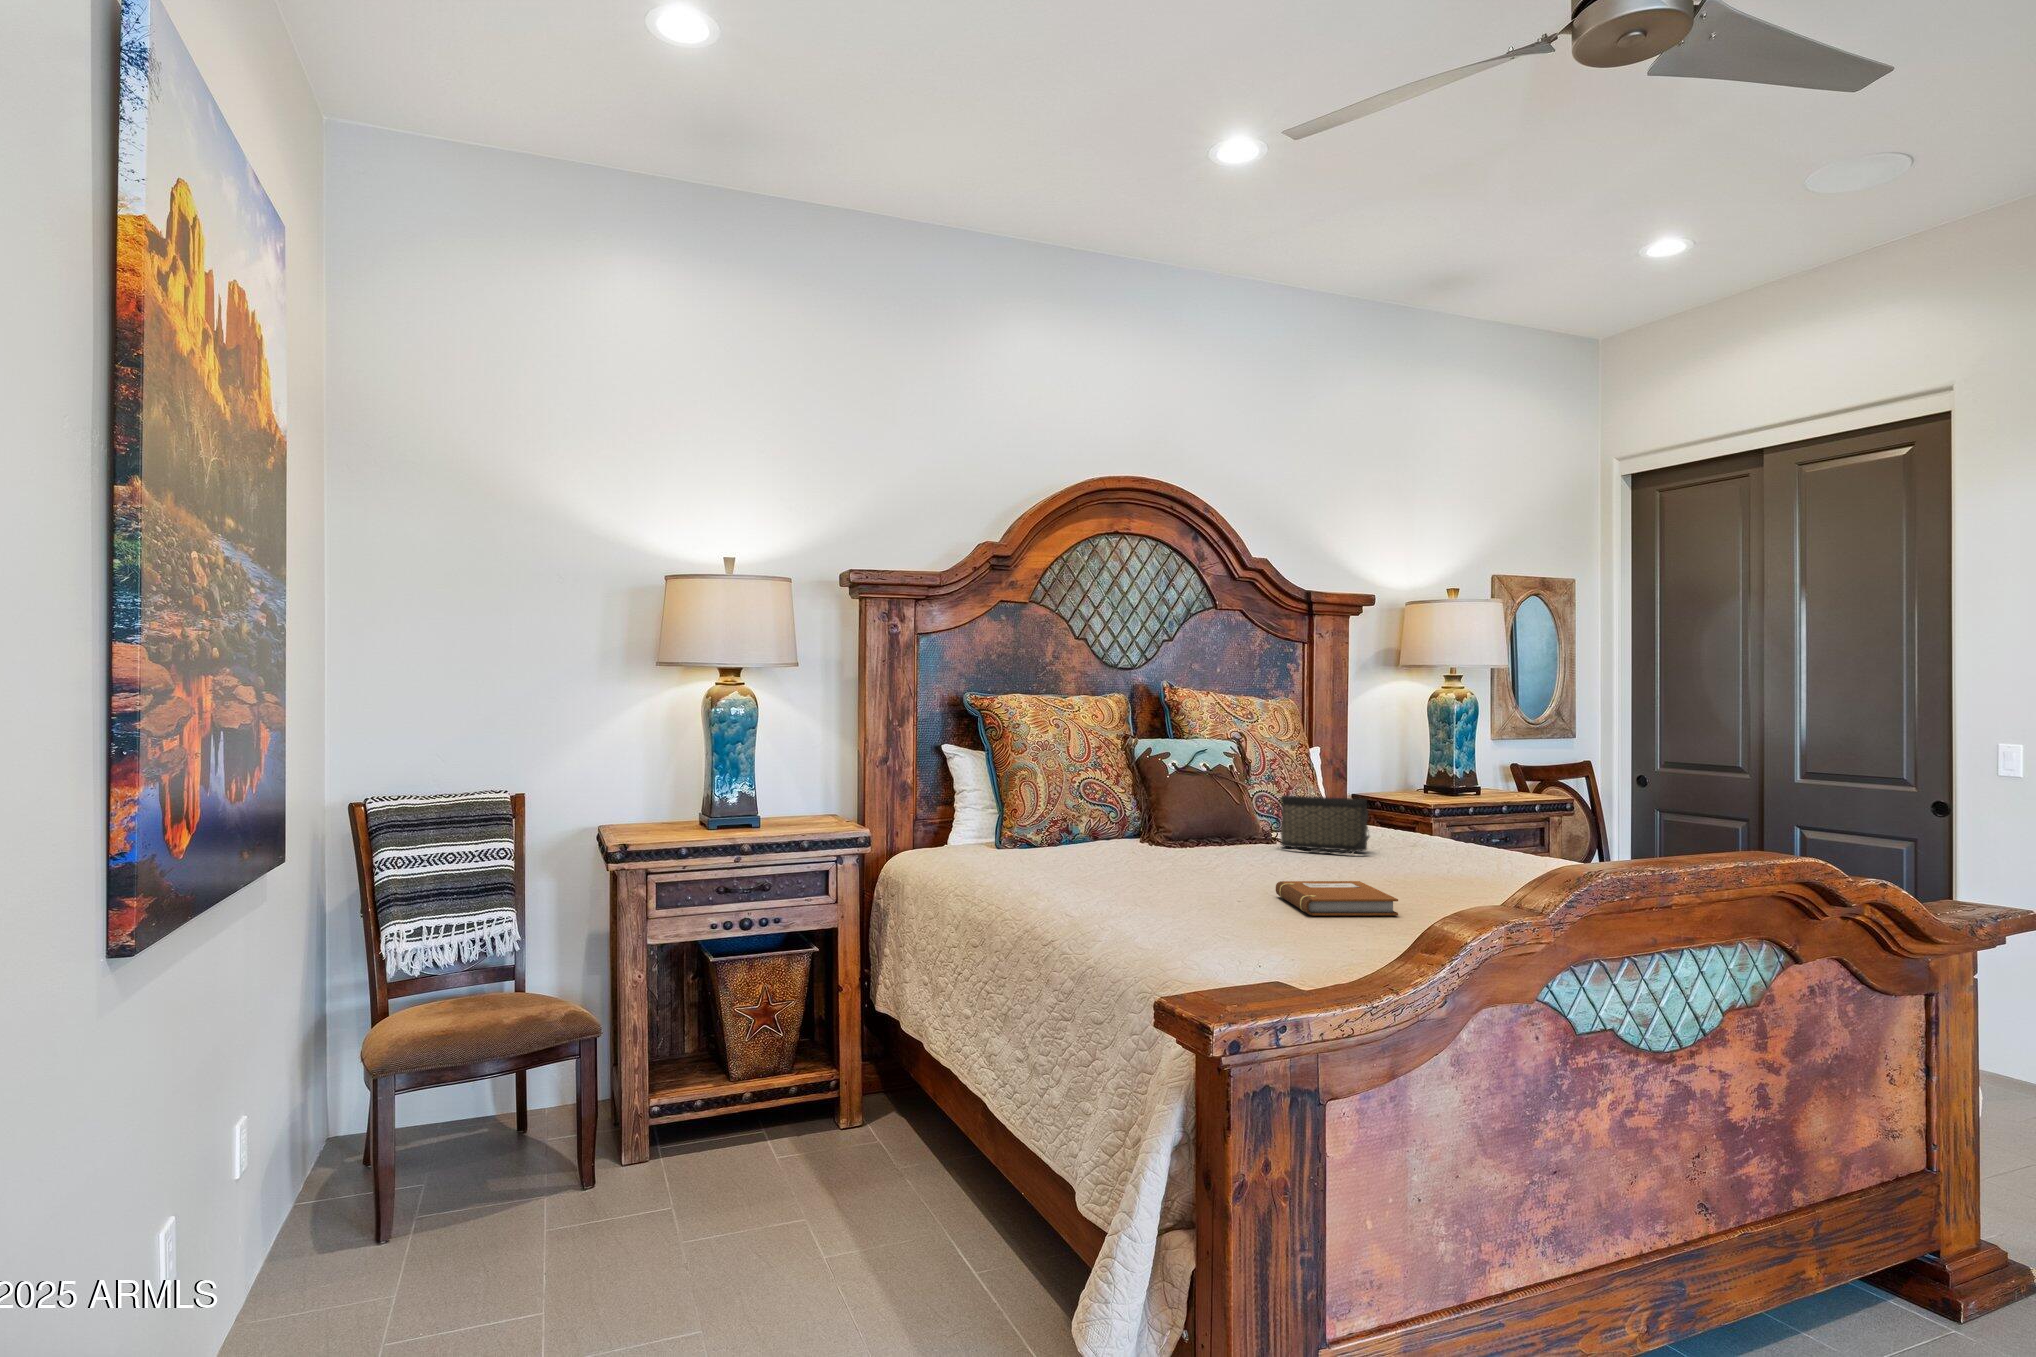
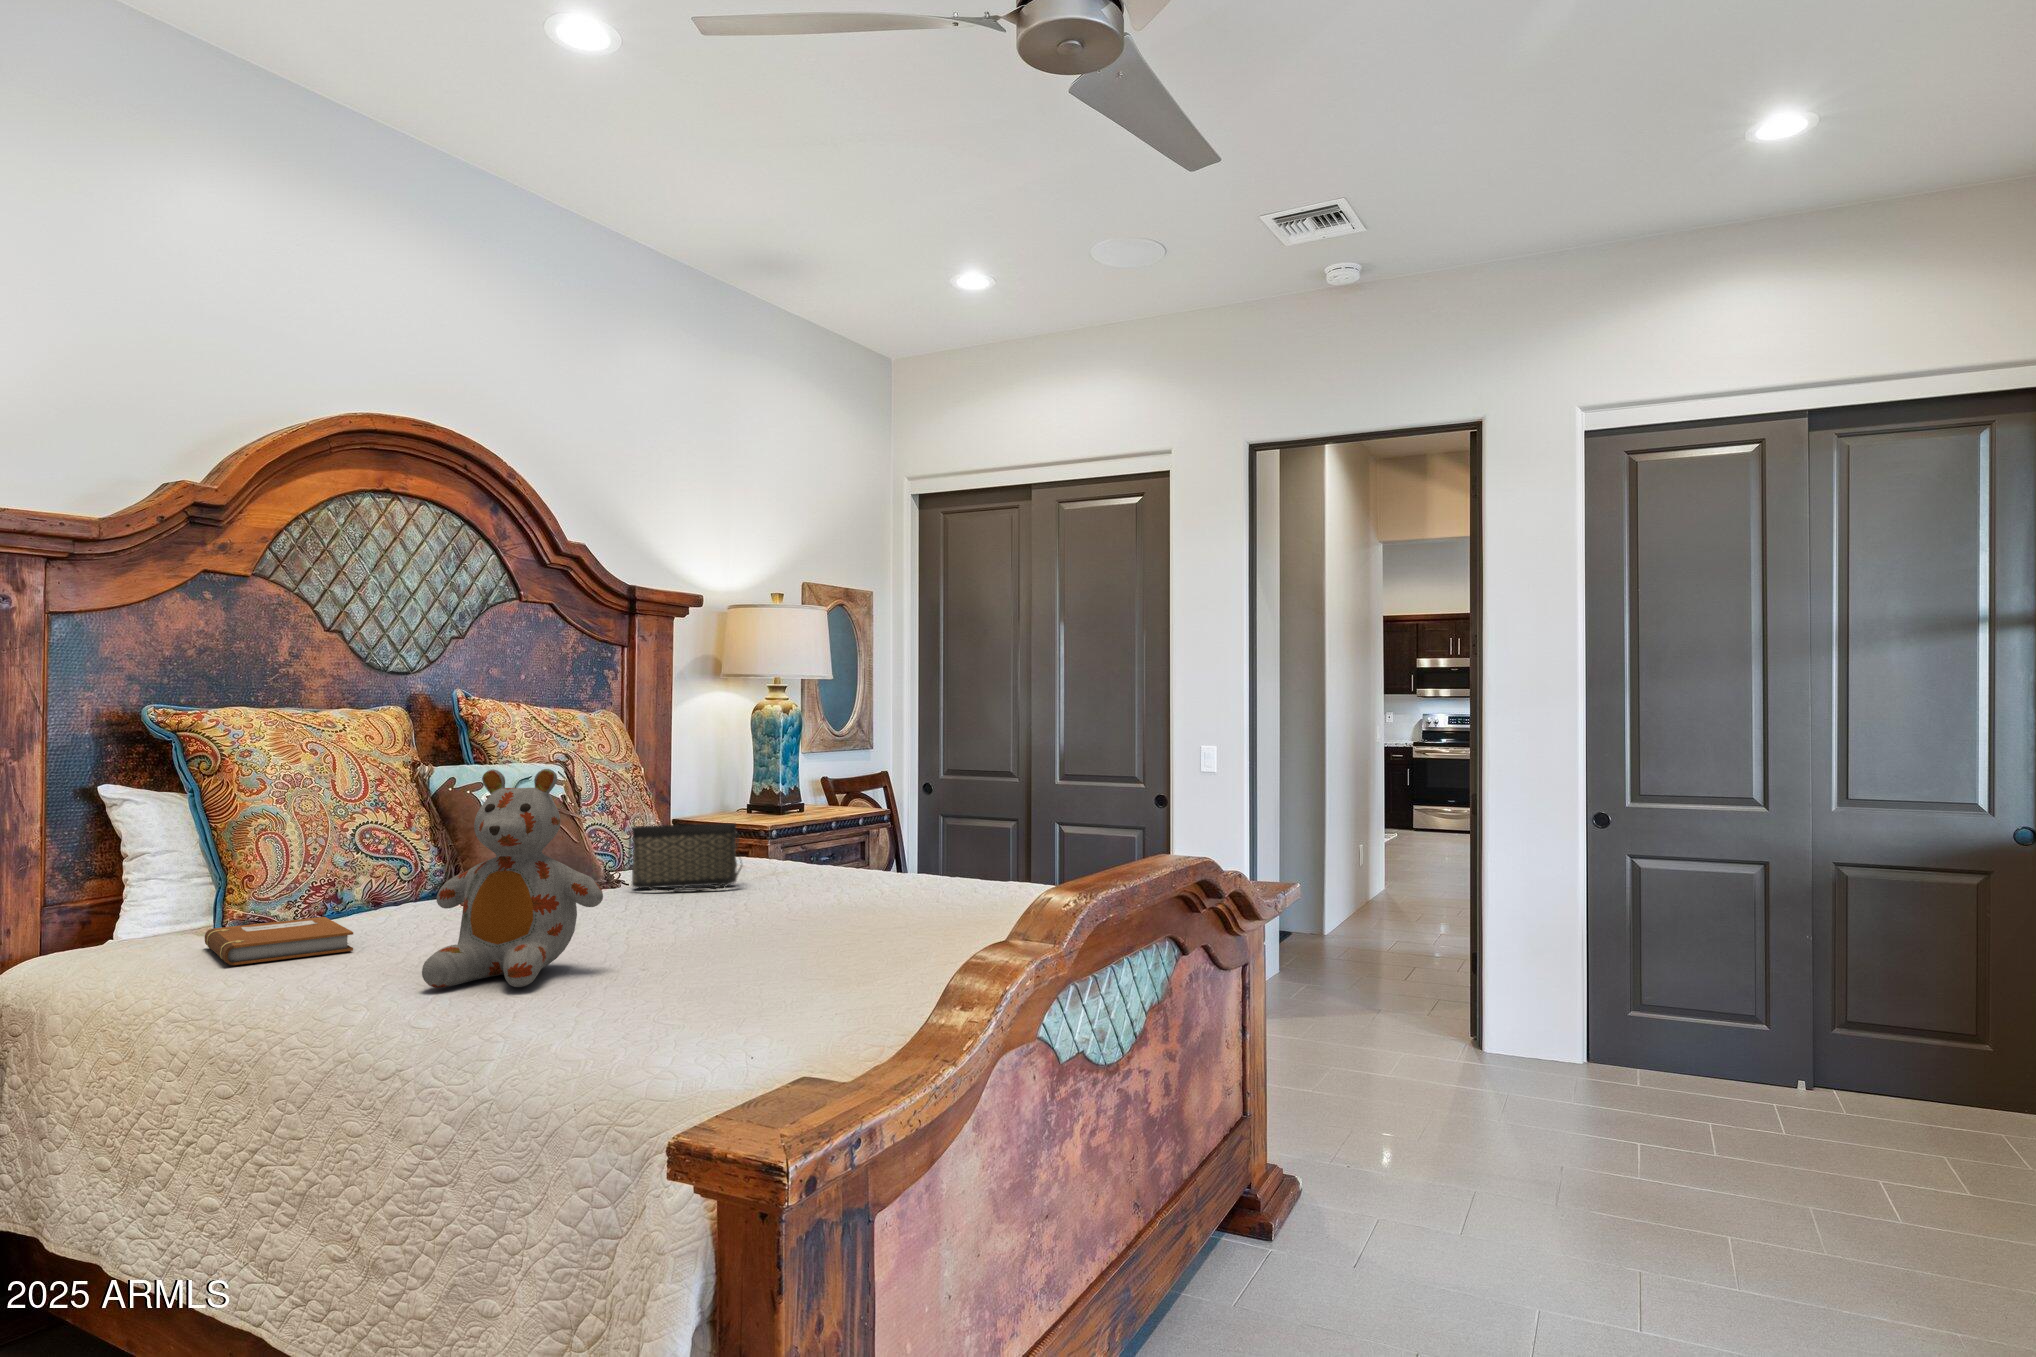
stuffed bear: none [1083,746,1205,903] -> present [422,769,603,988]
notebook: present [1276,881,1398,915] -> present [205,917,353,965]

